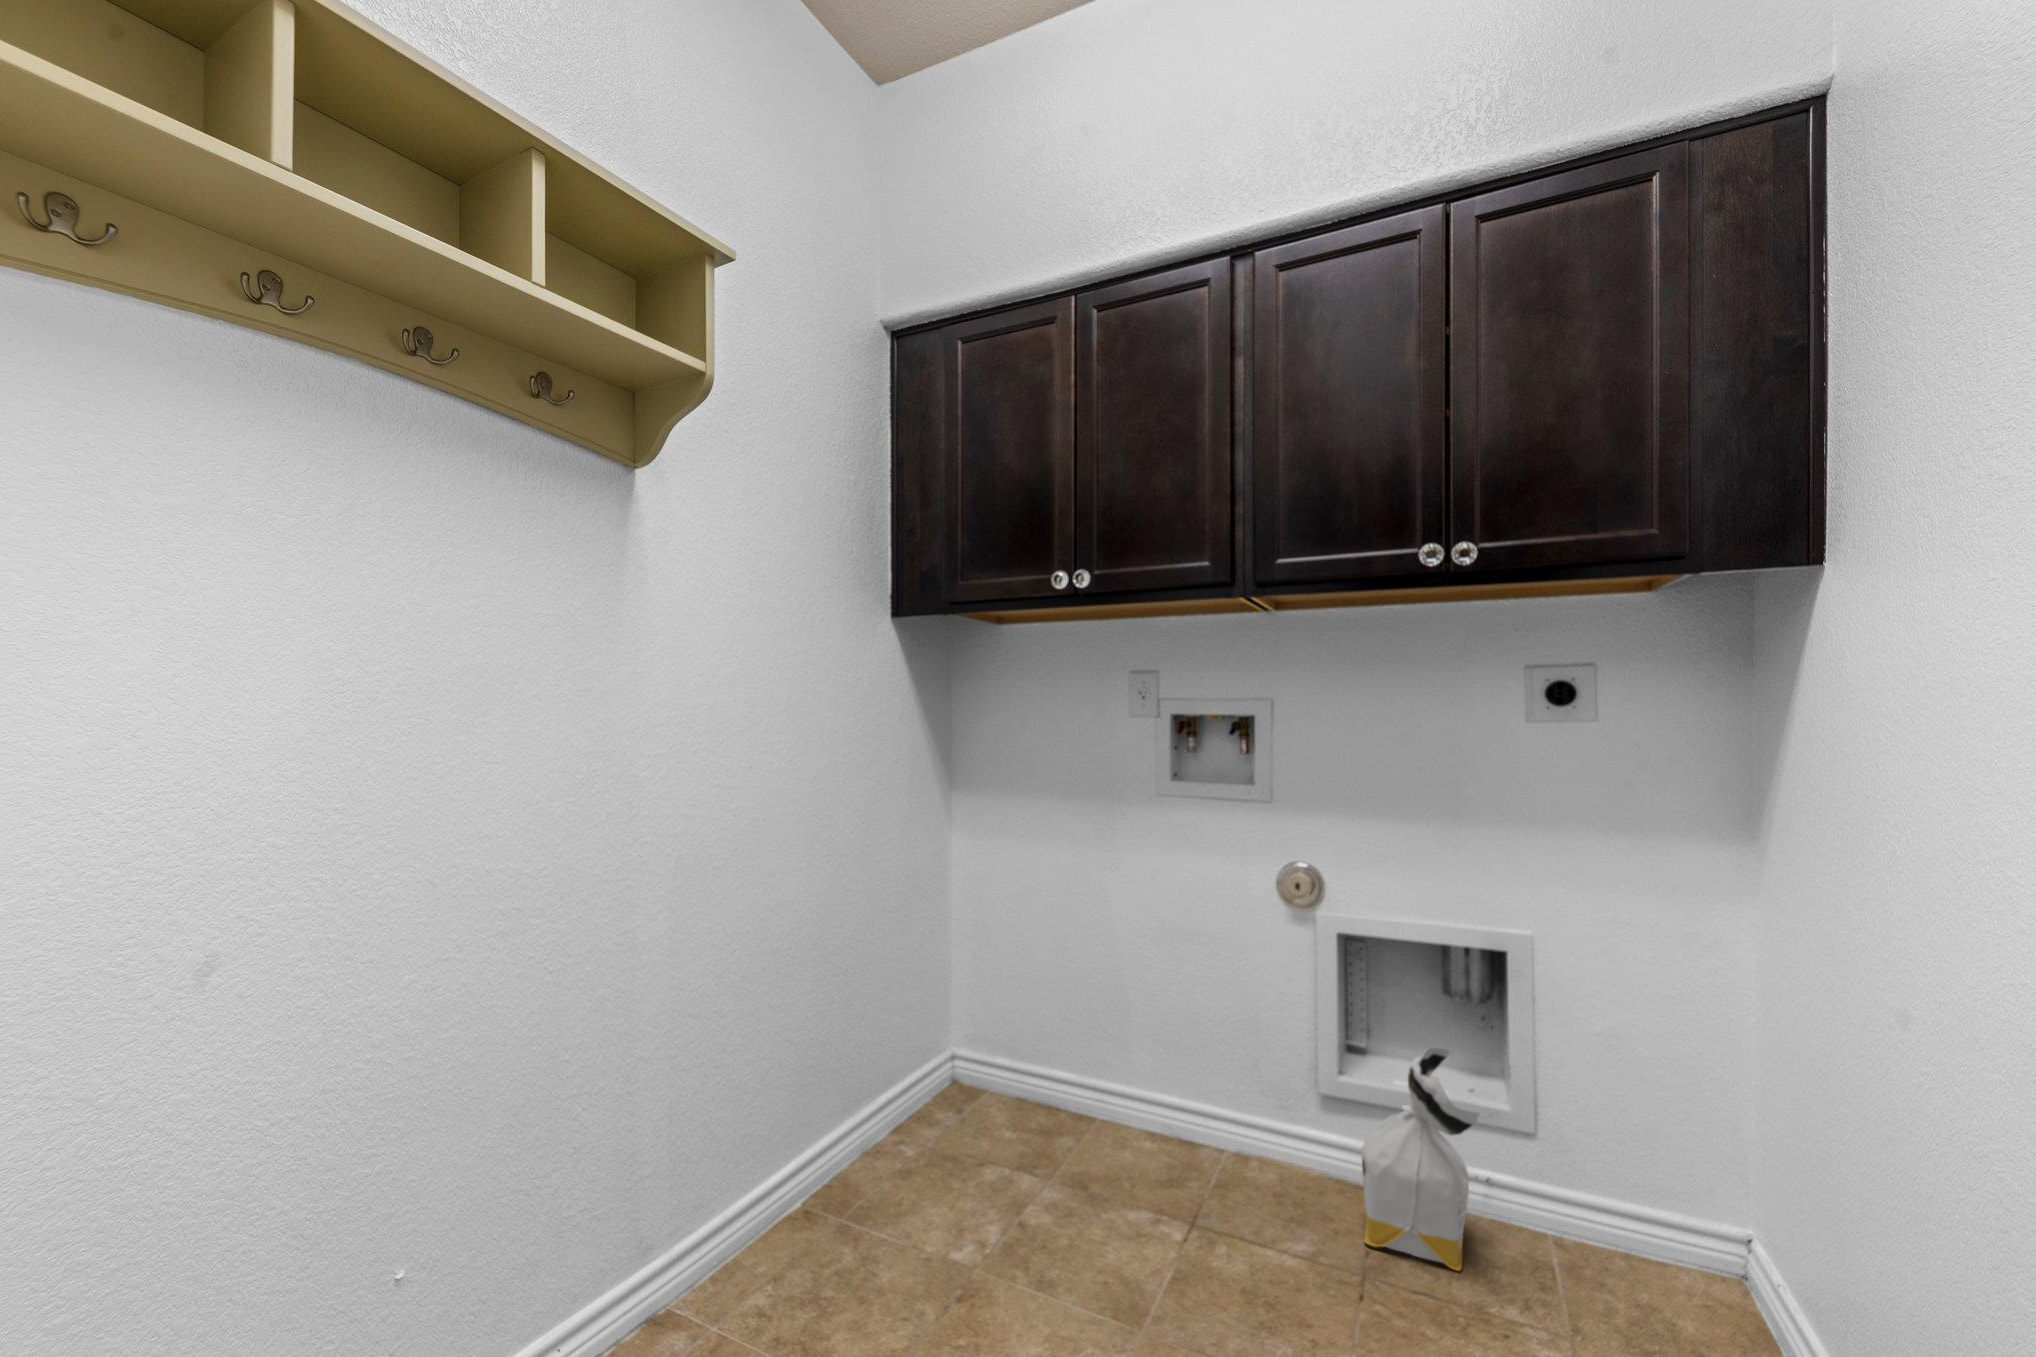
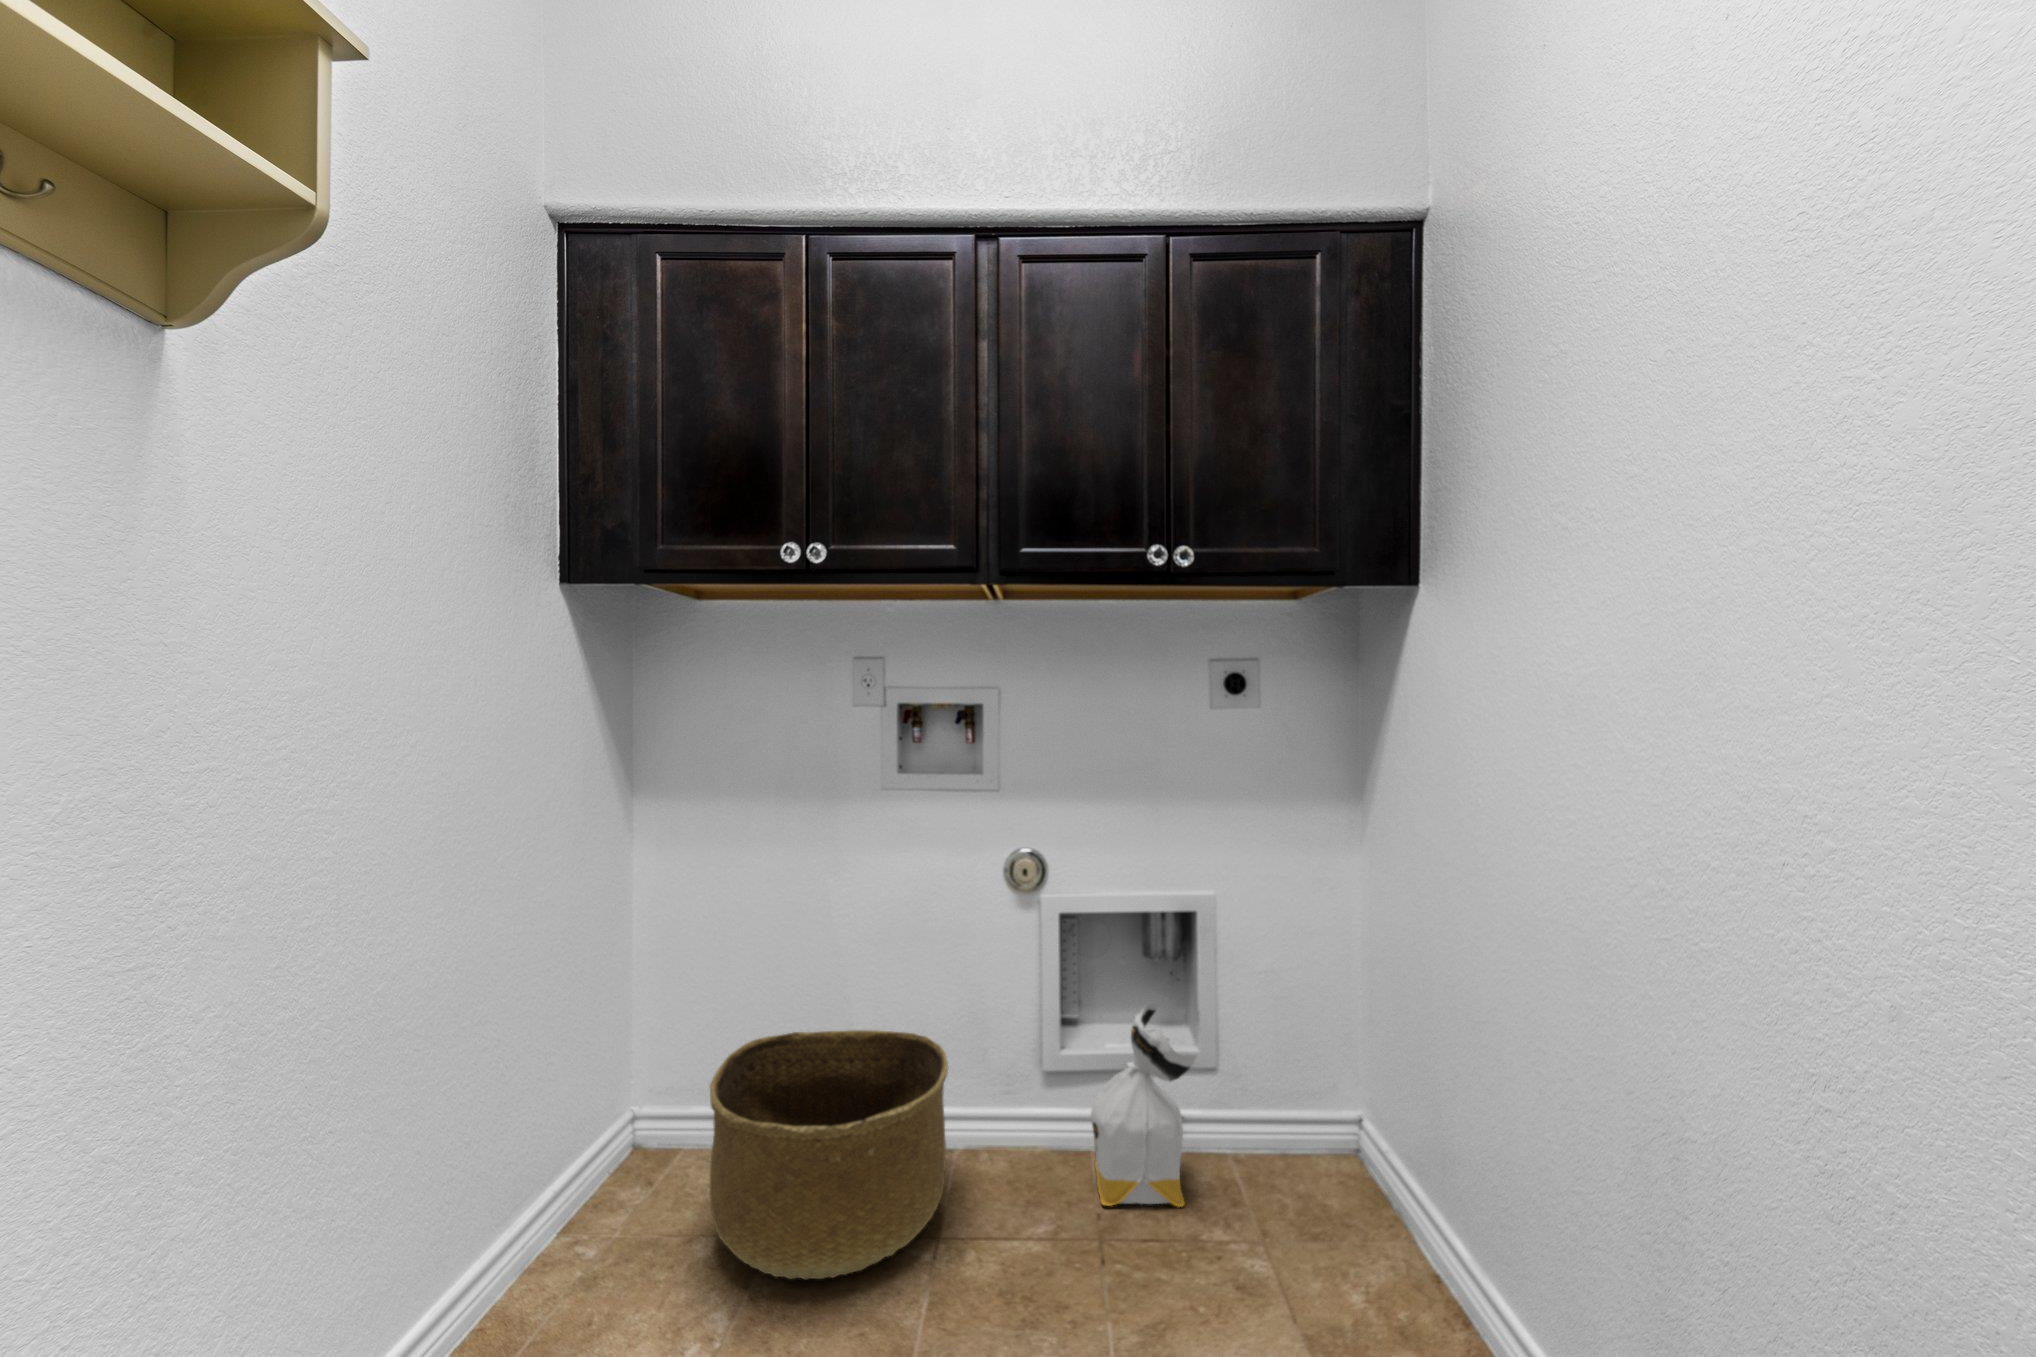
basket: none [994,1009,1209,1230] -> present [710,1030,948,1280]

